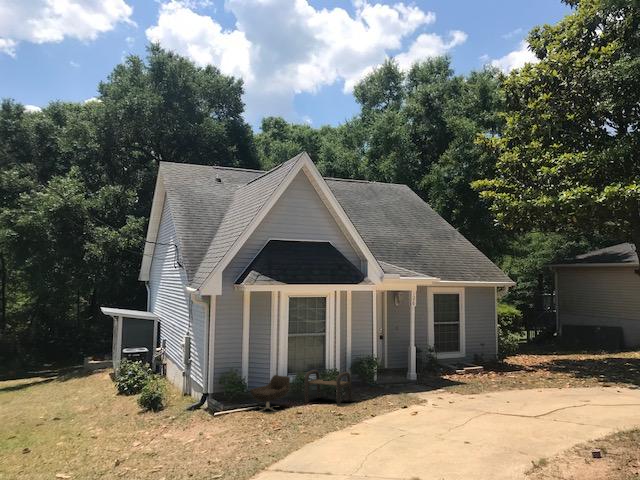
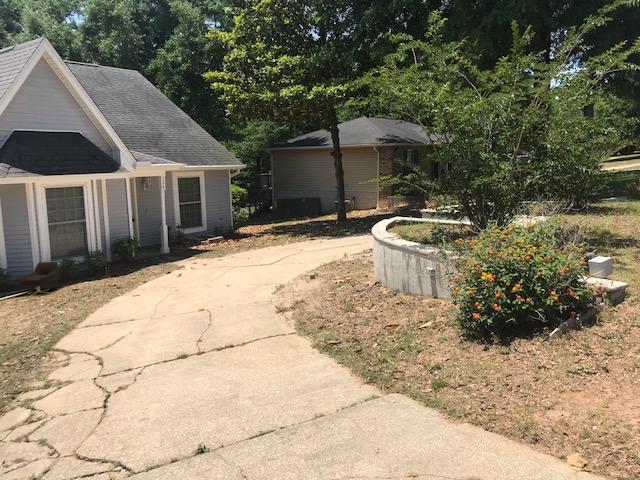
bench: present [305,370,352,406] -> none [71,251,120,283]

